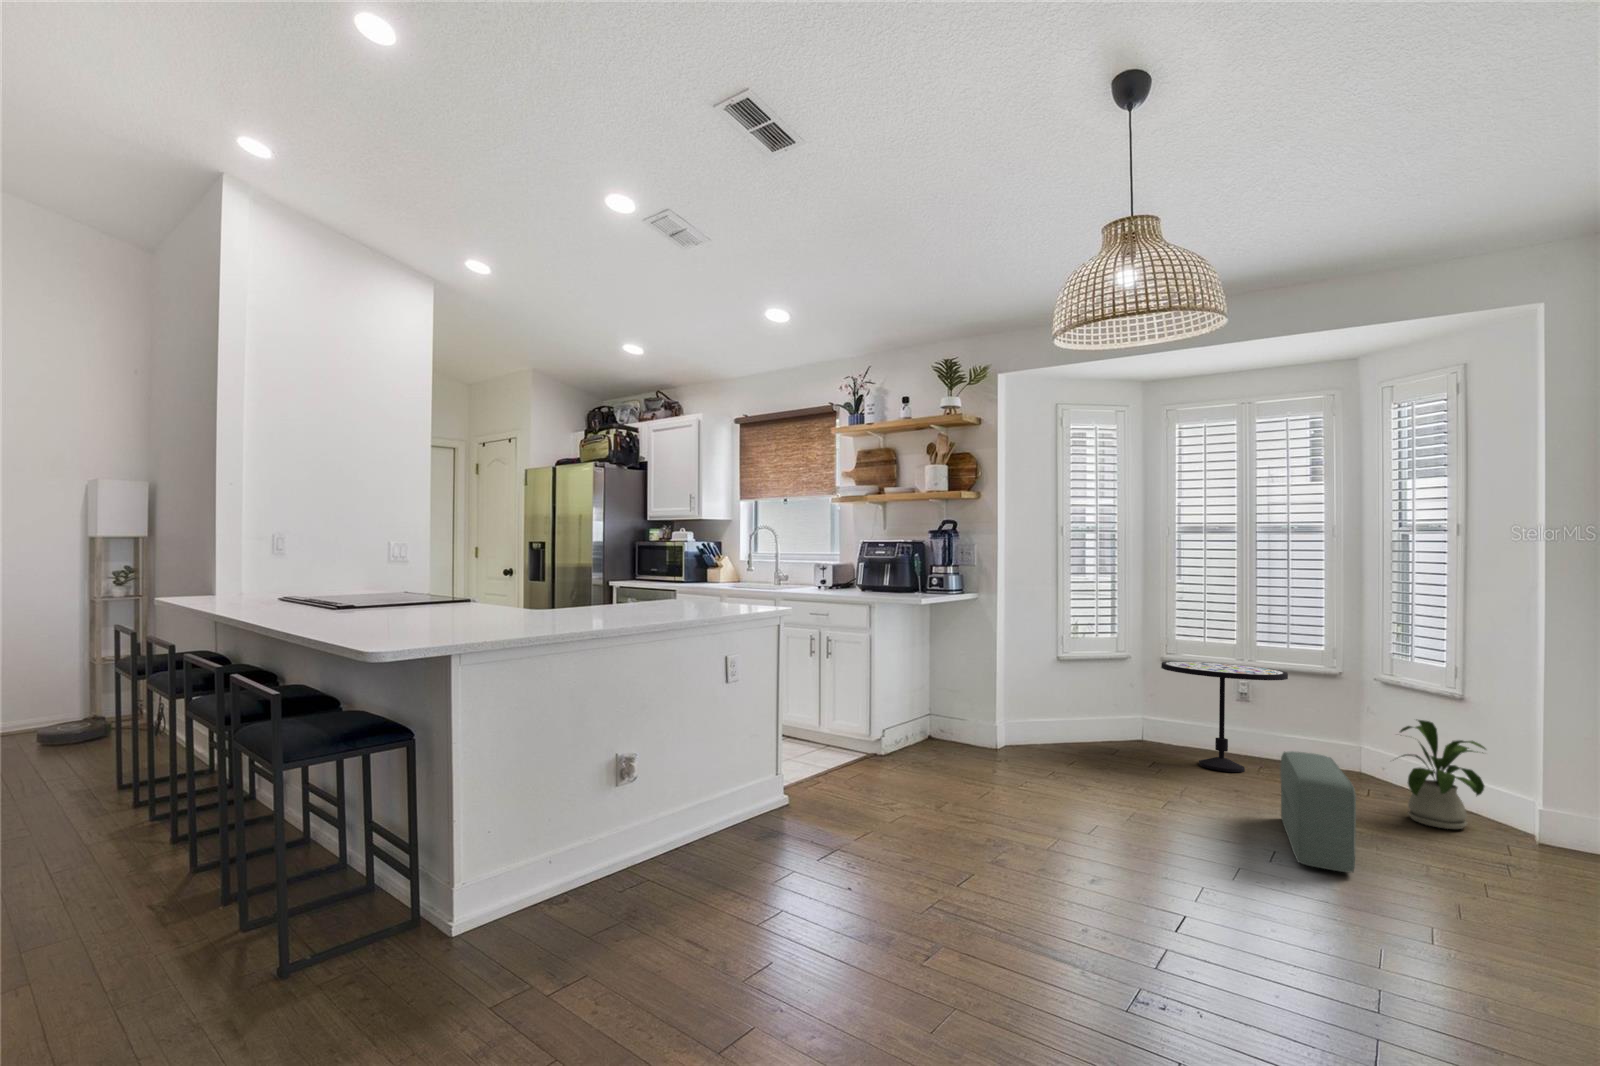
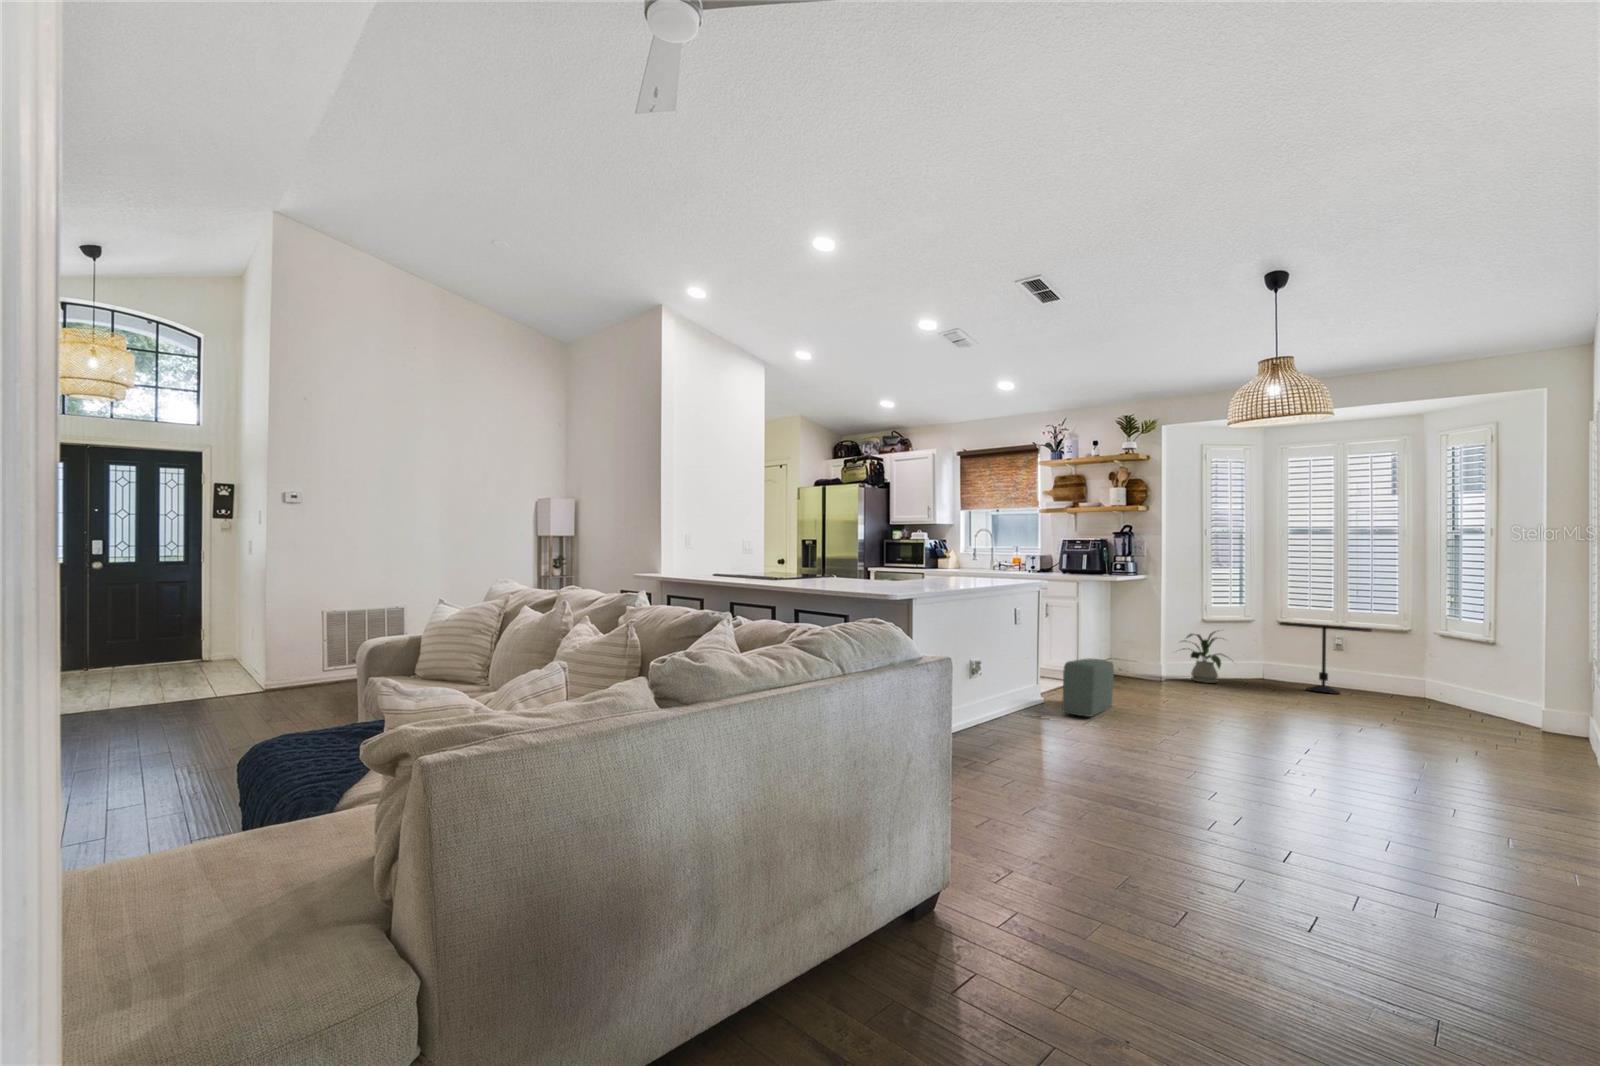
house plant: present [1400,720,1486,829] -> present [1184,631,1221,683]
pouf: present [1280,751,1356,872] -> present [1062,658,1114,717]

